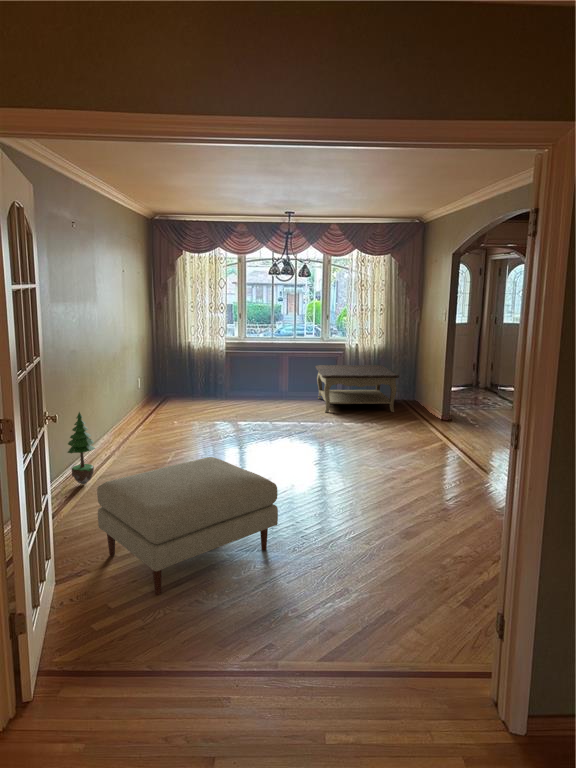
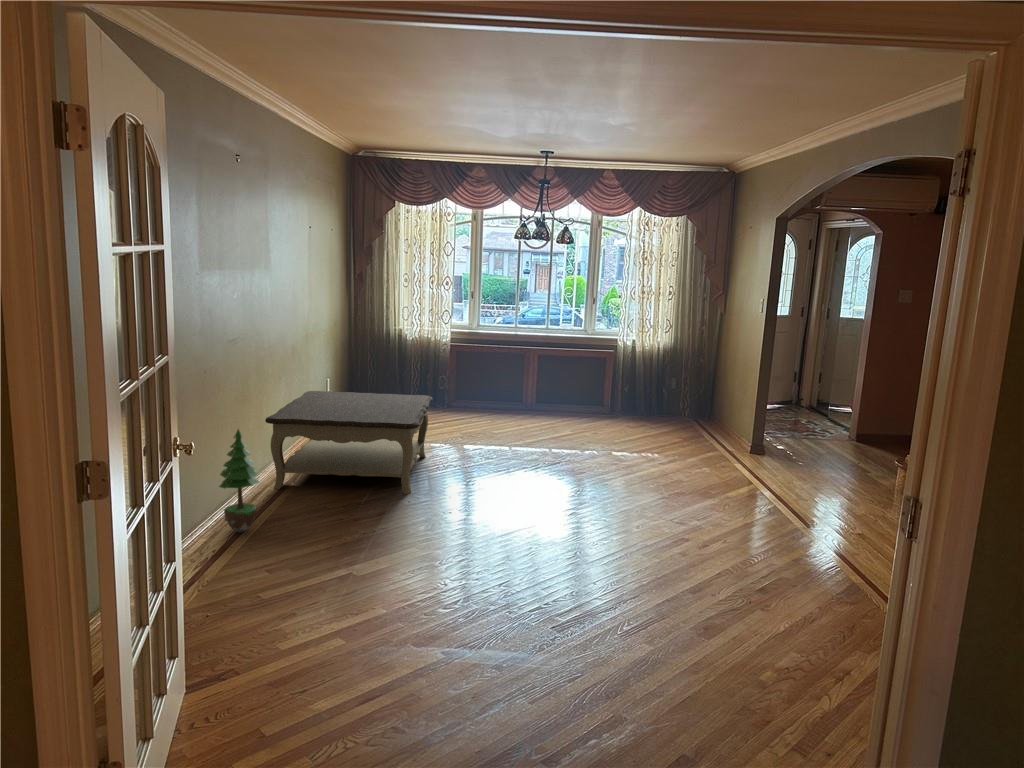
coffee table: present [315,365,399,412] -> present [265,391,433,494]
ottoman: present [97,457,278,595] -> none [254,508,524,729]

